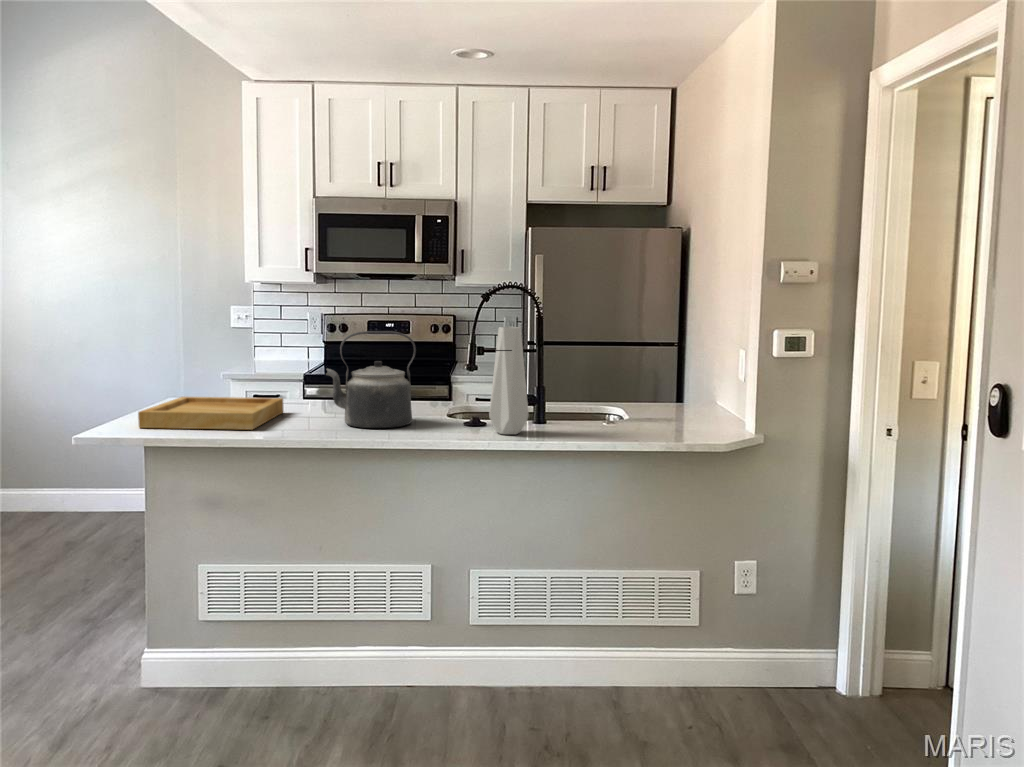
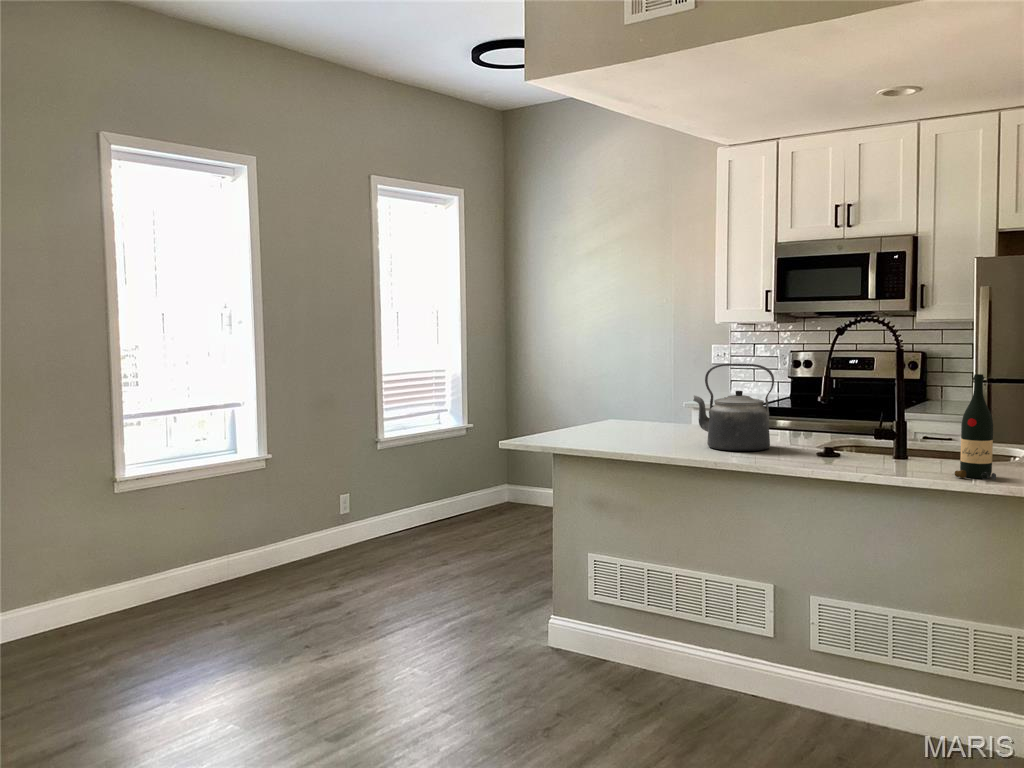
vase: present [489,327,528,434] -> none [823,361,862,466]
wine bottle: none [615,338,650,436] -> present [955,374,996,480]
tray: present [138,397,283,430] -> none [552,415,676,443]

